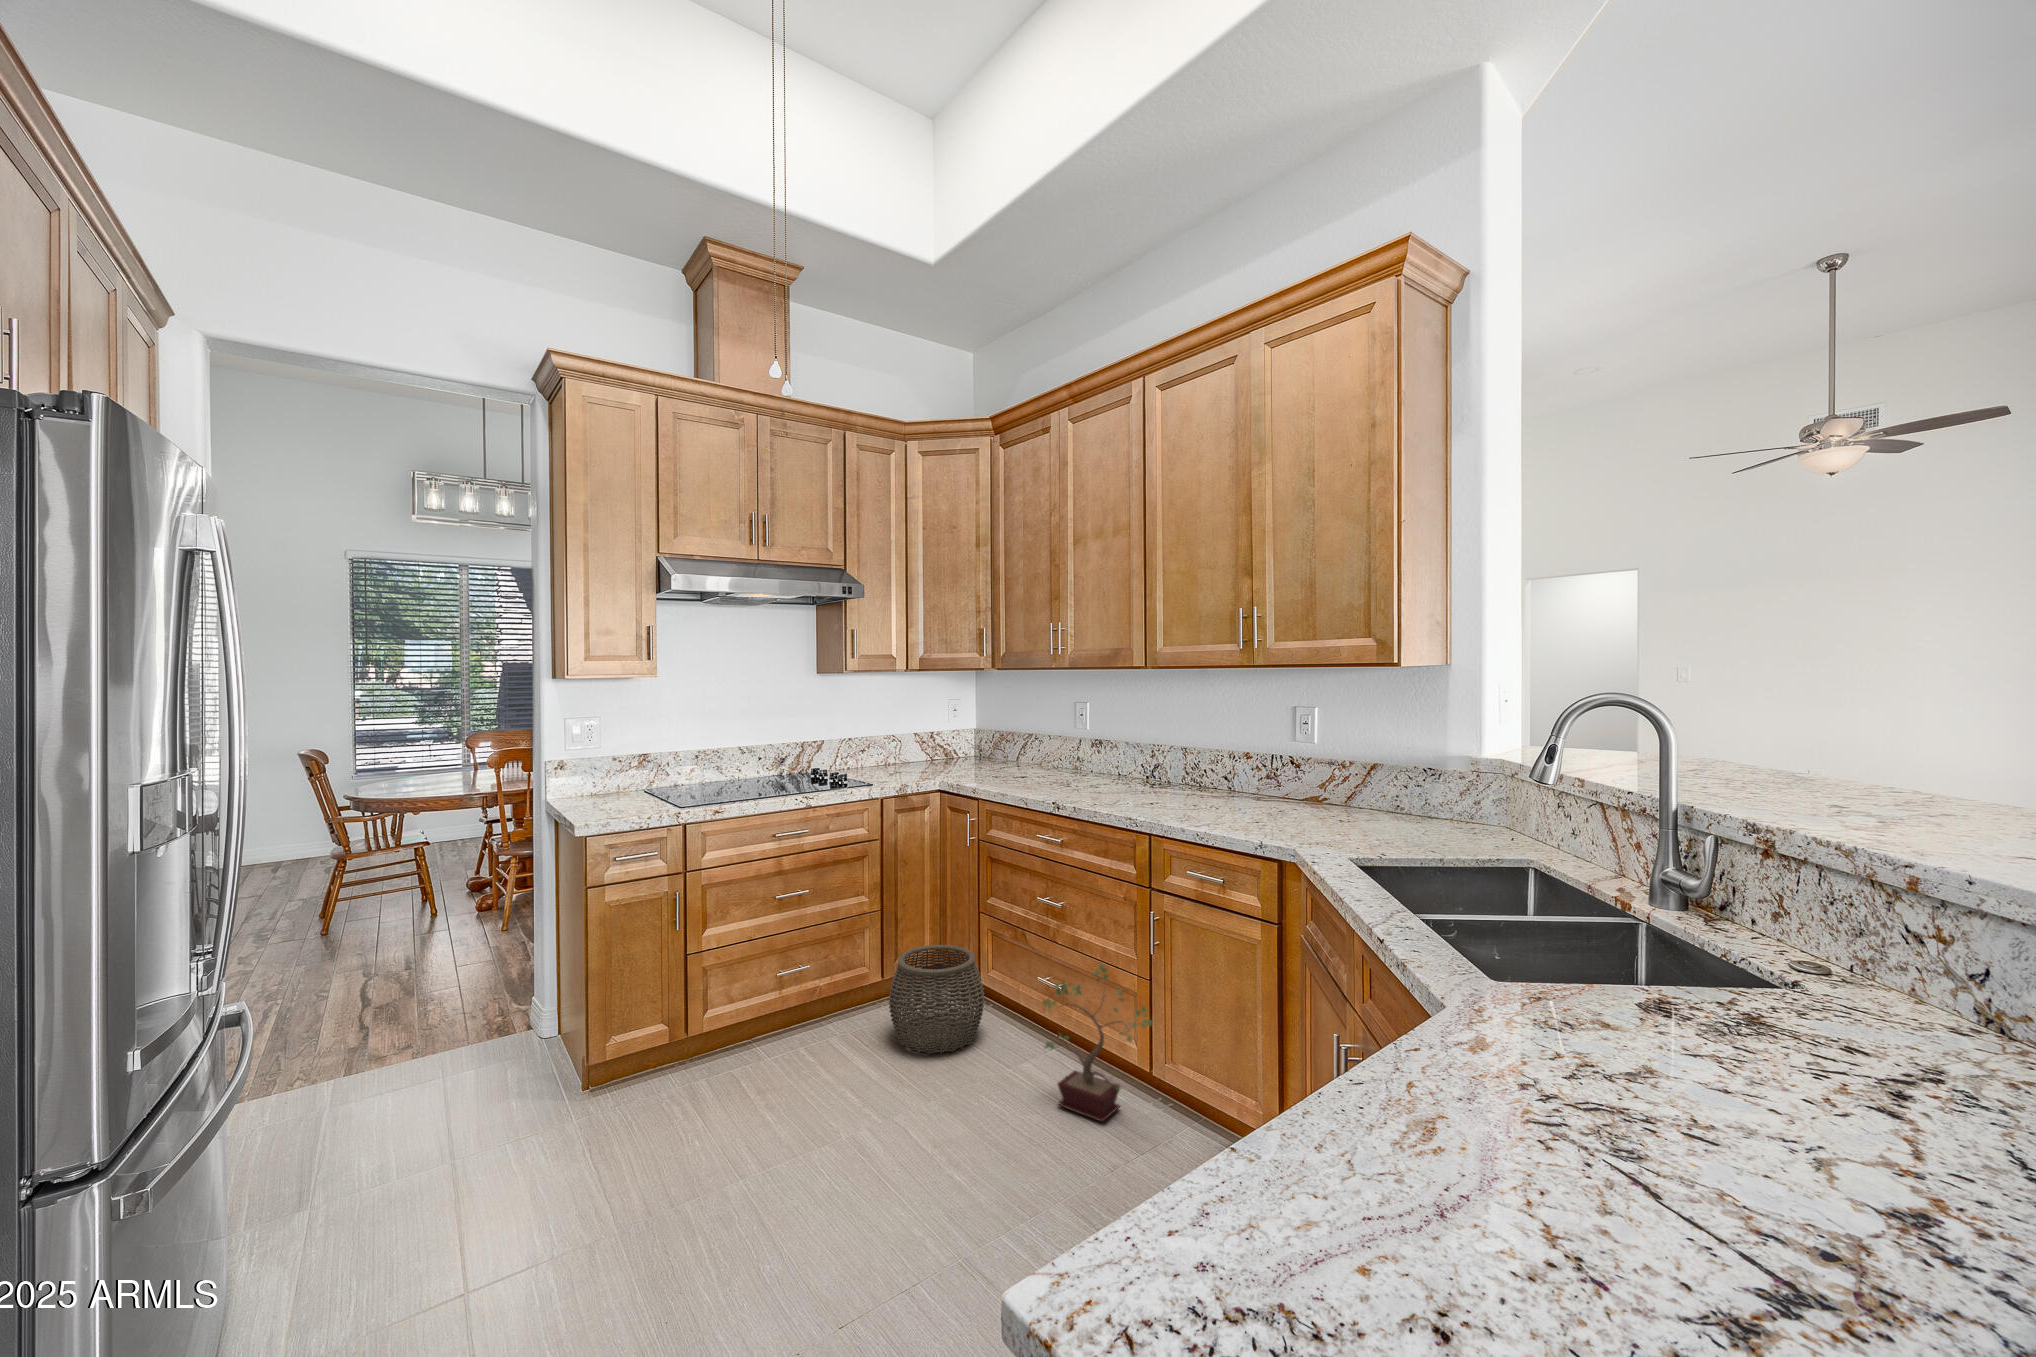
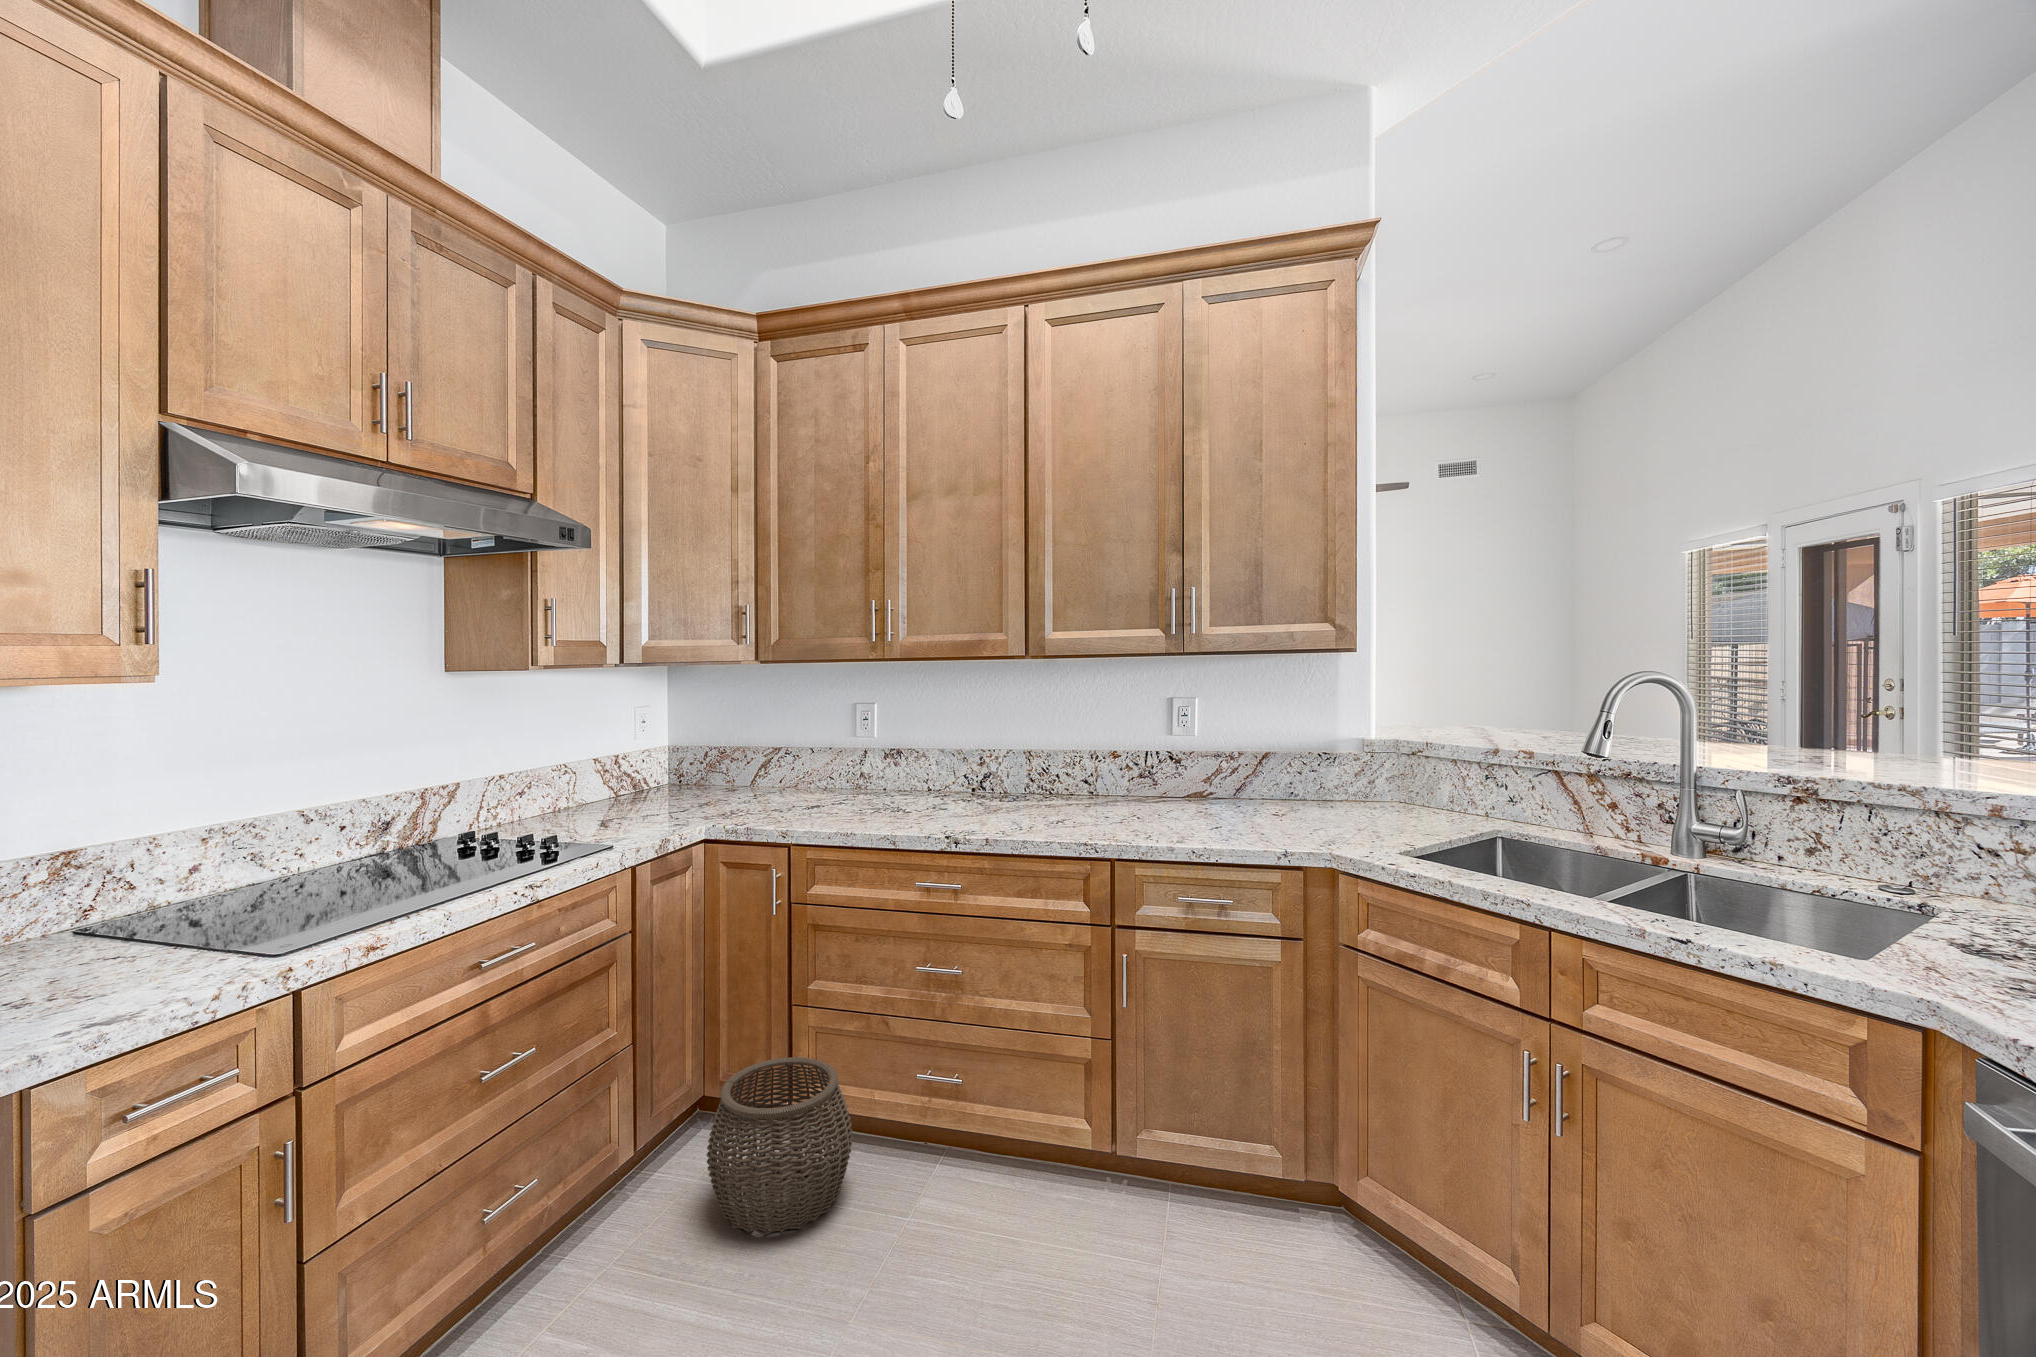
potted plant: present [1043,964,1153,1122] -> none [997,1027,1173,1229]

